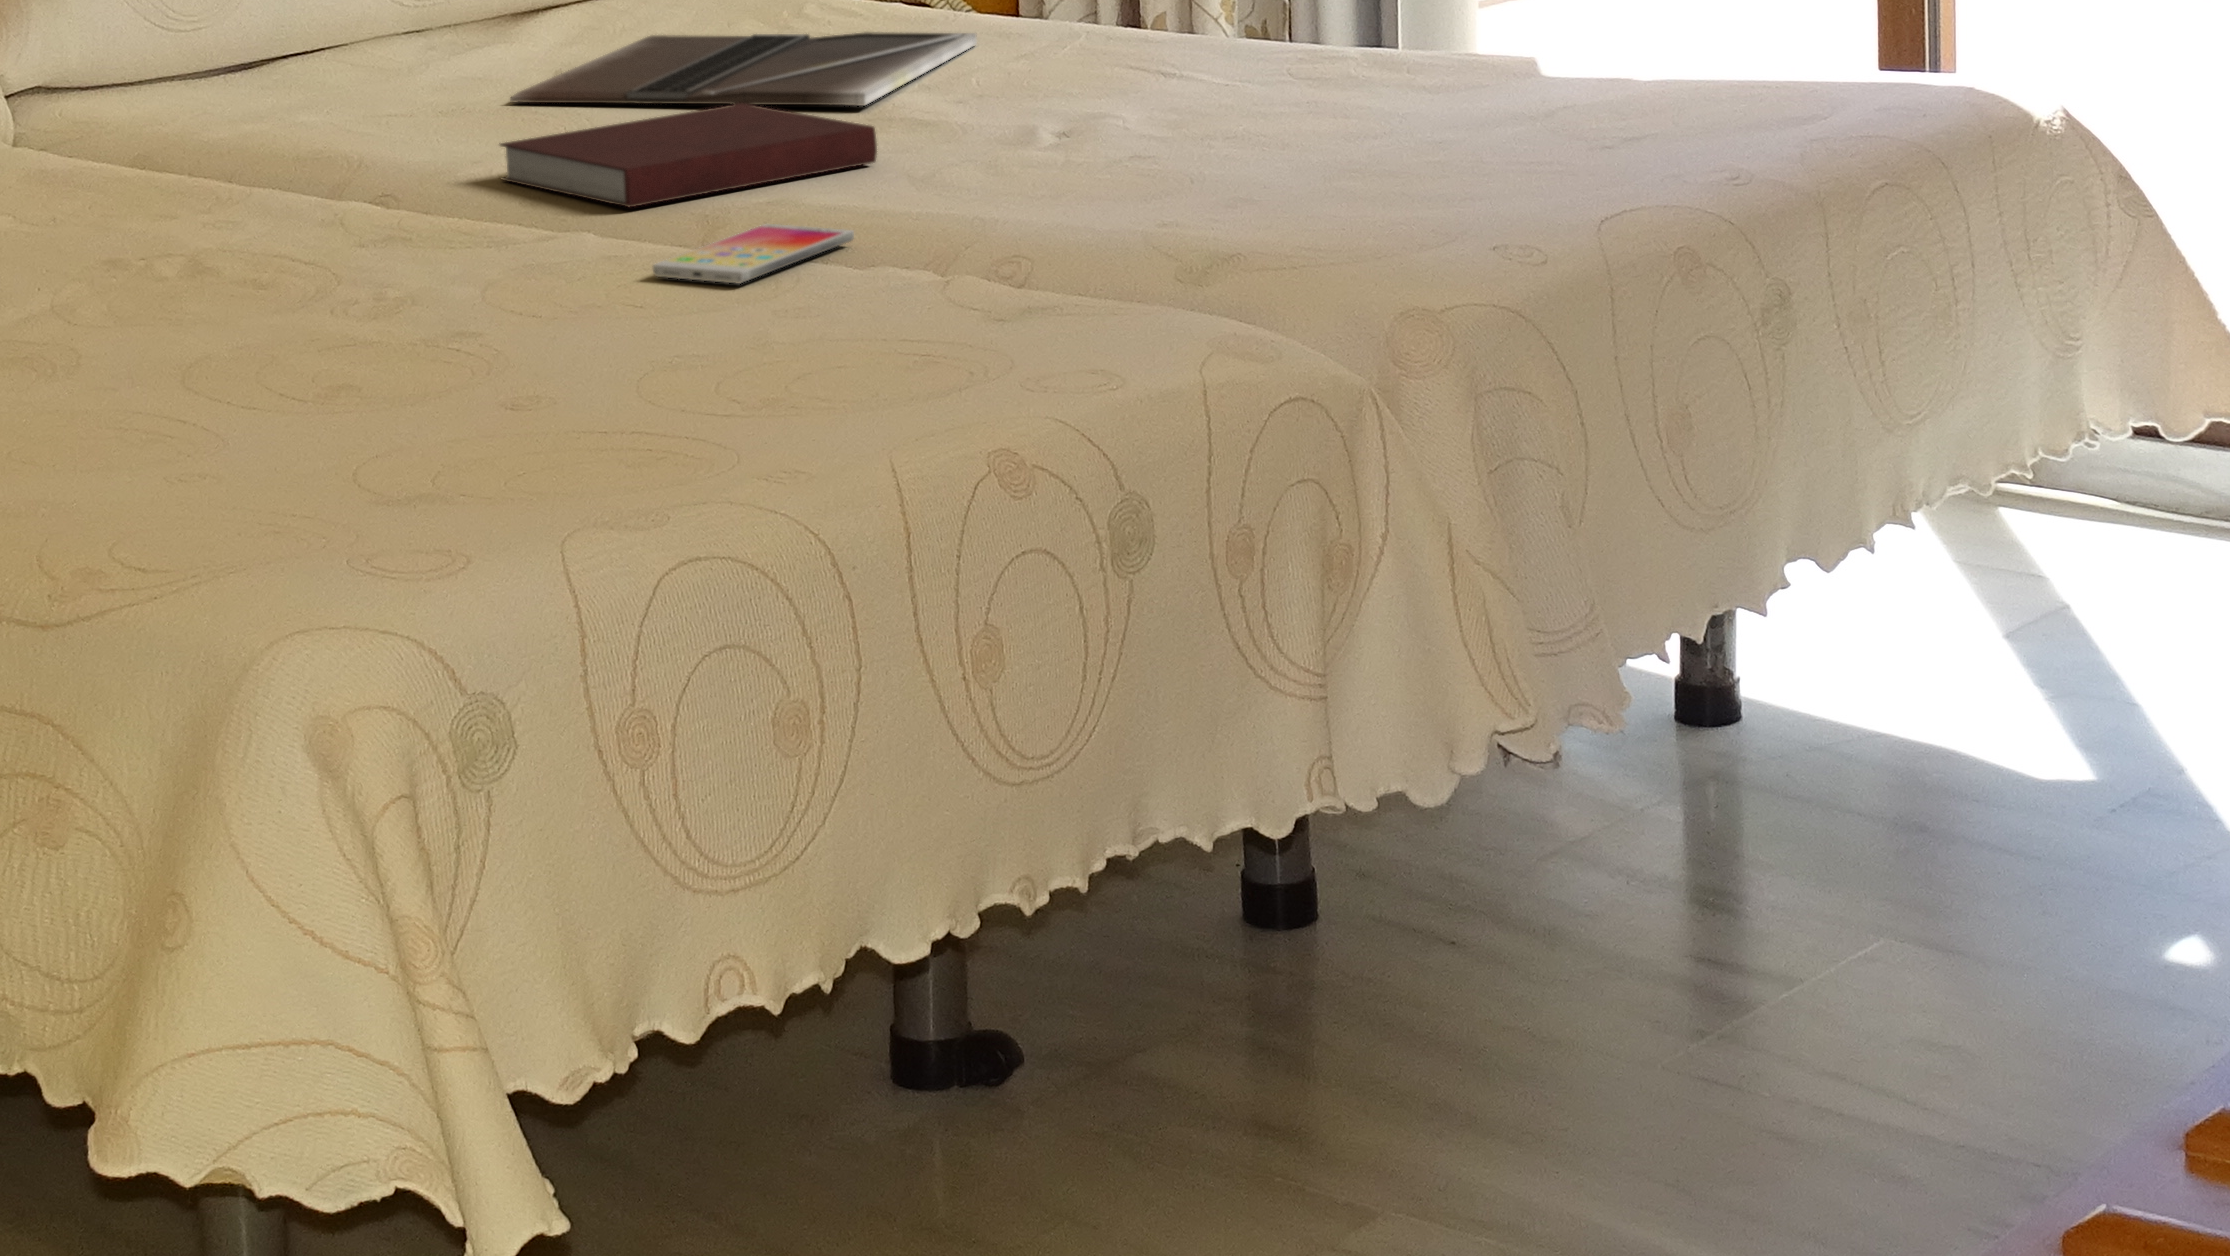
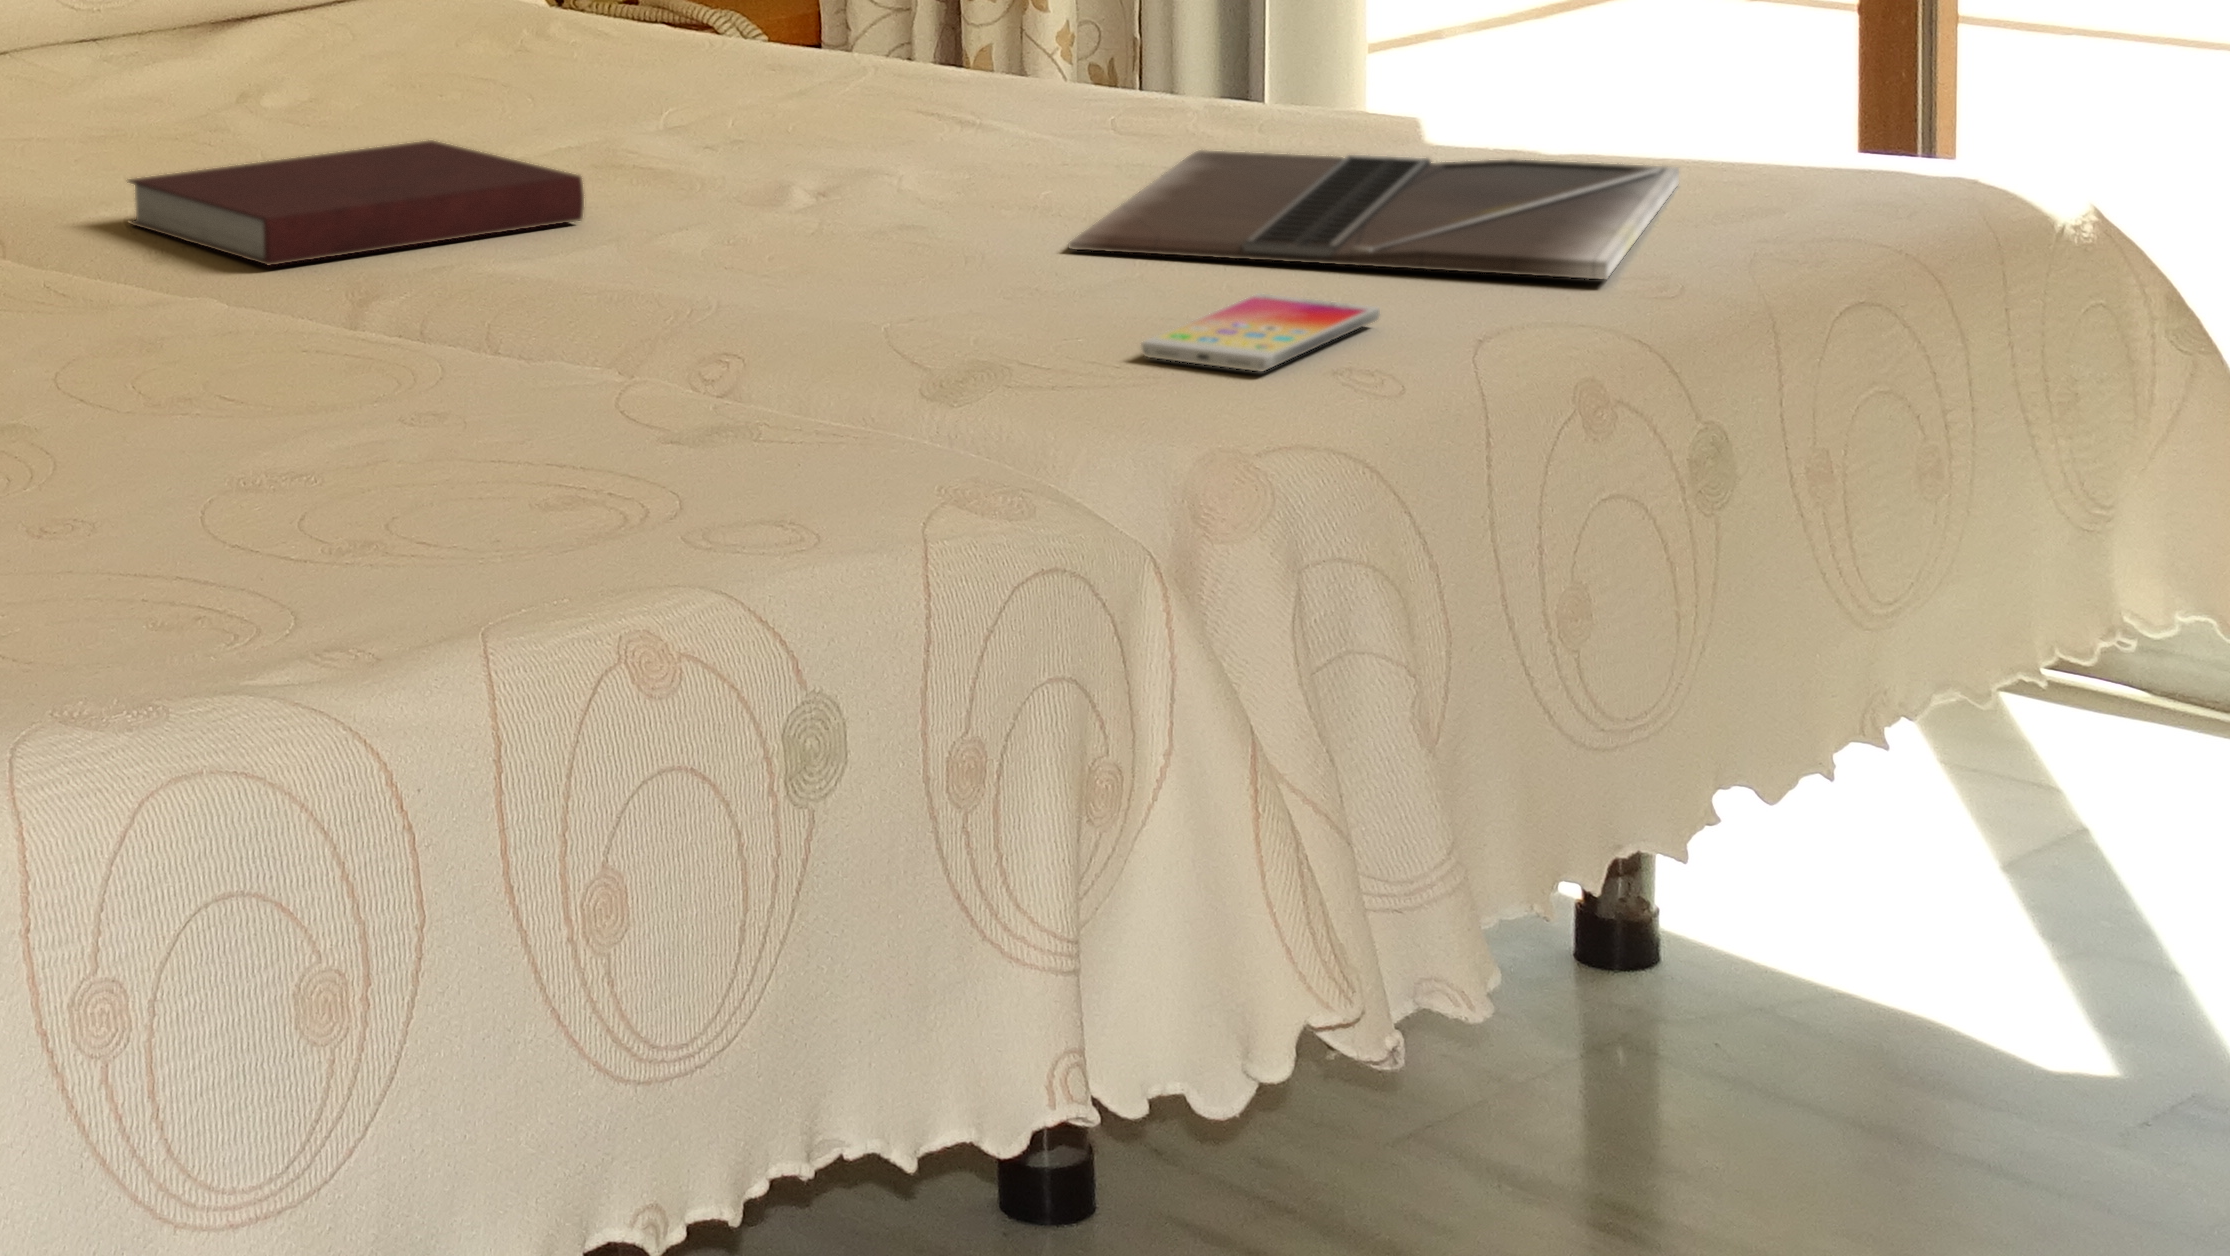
laptop: present [510,32,977,106] -> present [1069,150,1679,279]
smartphone: present [653,224,854,283] -> present [1141,293,1380,371]

